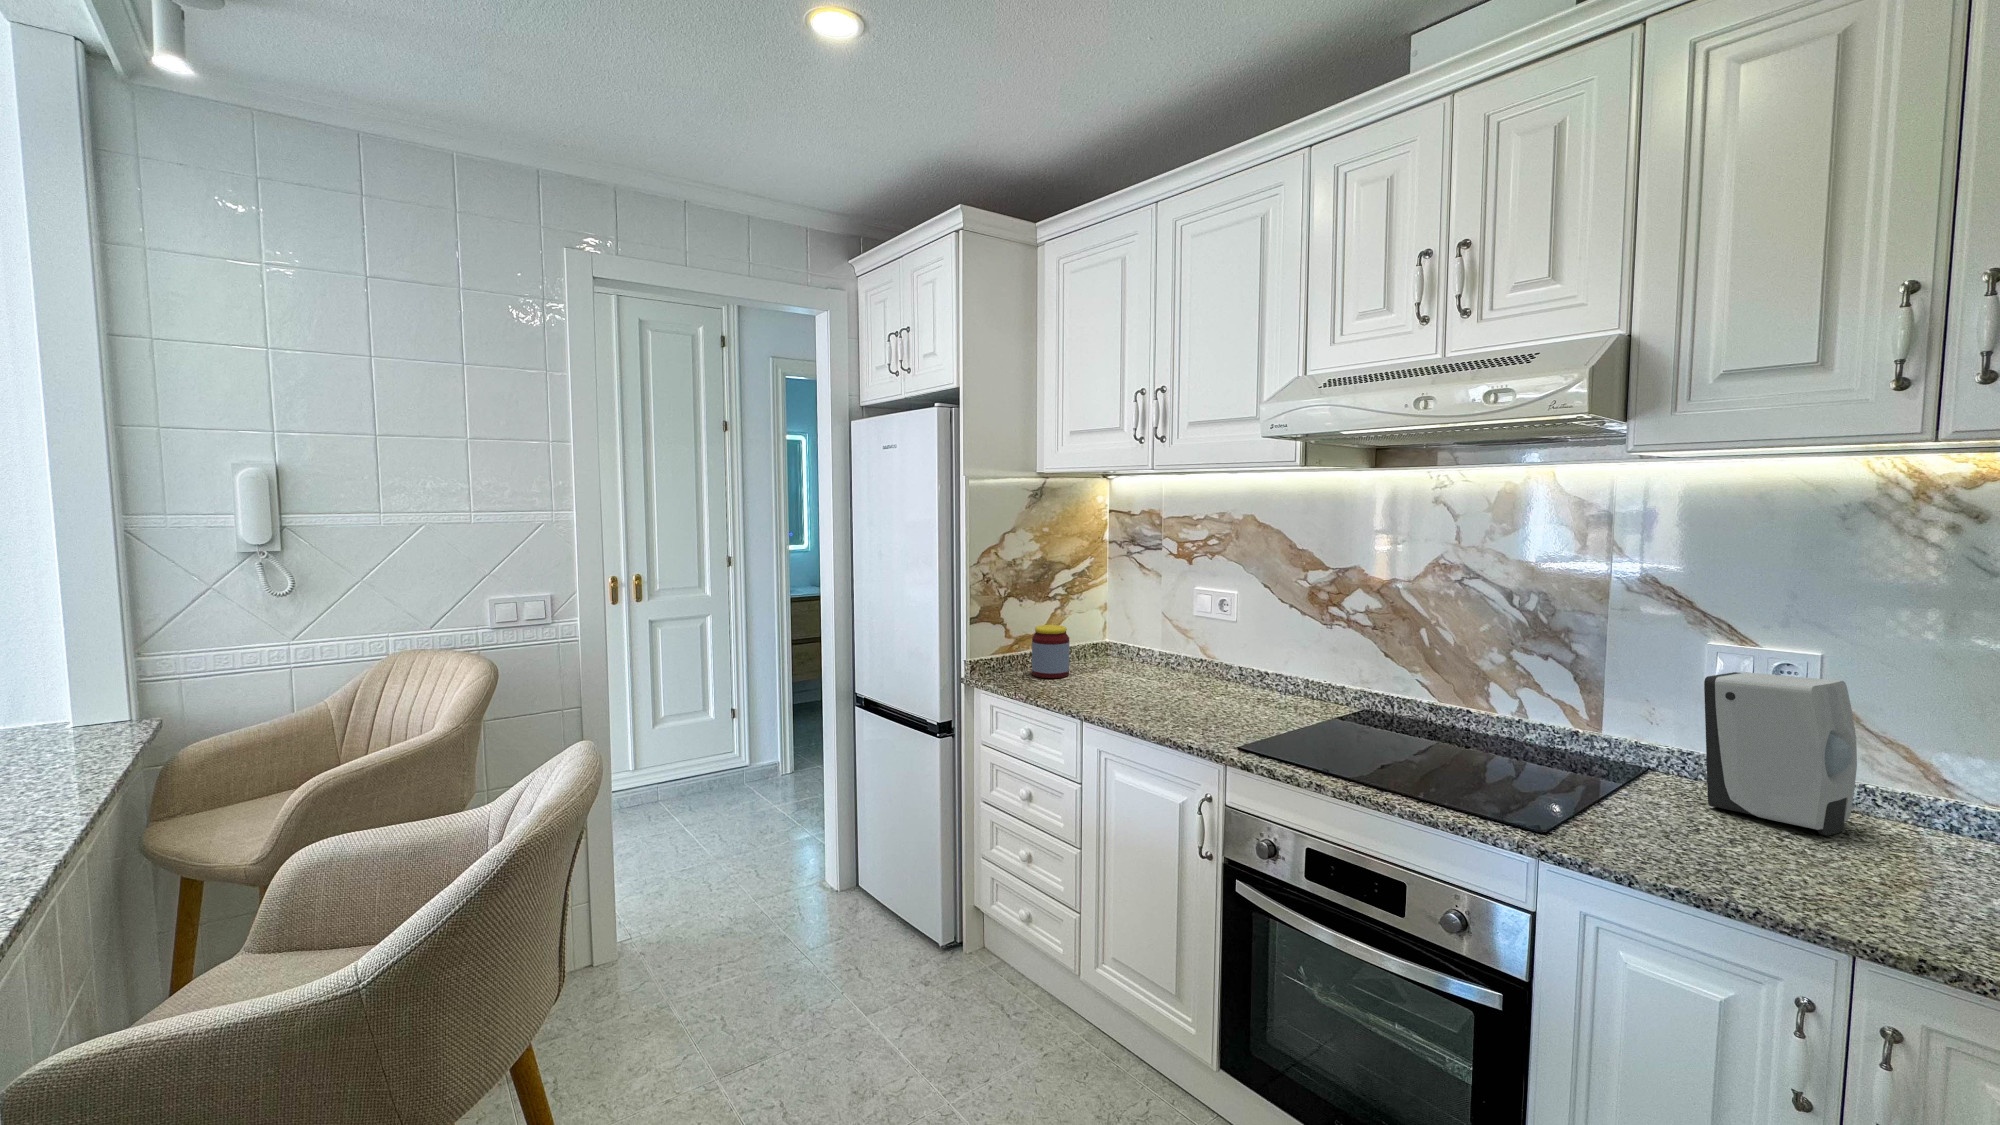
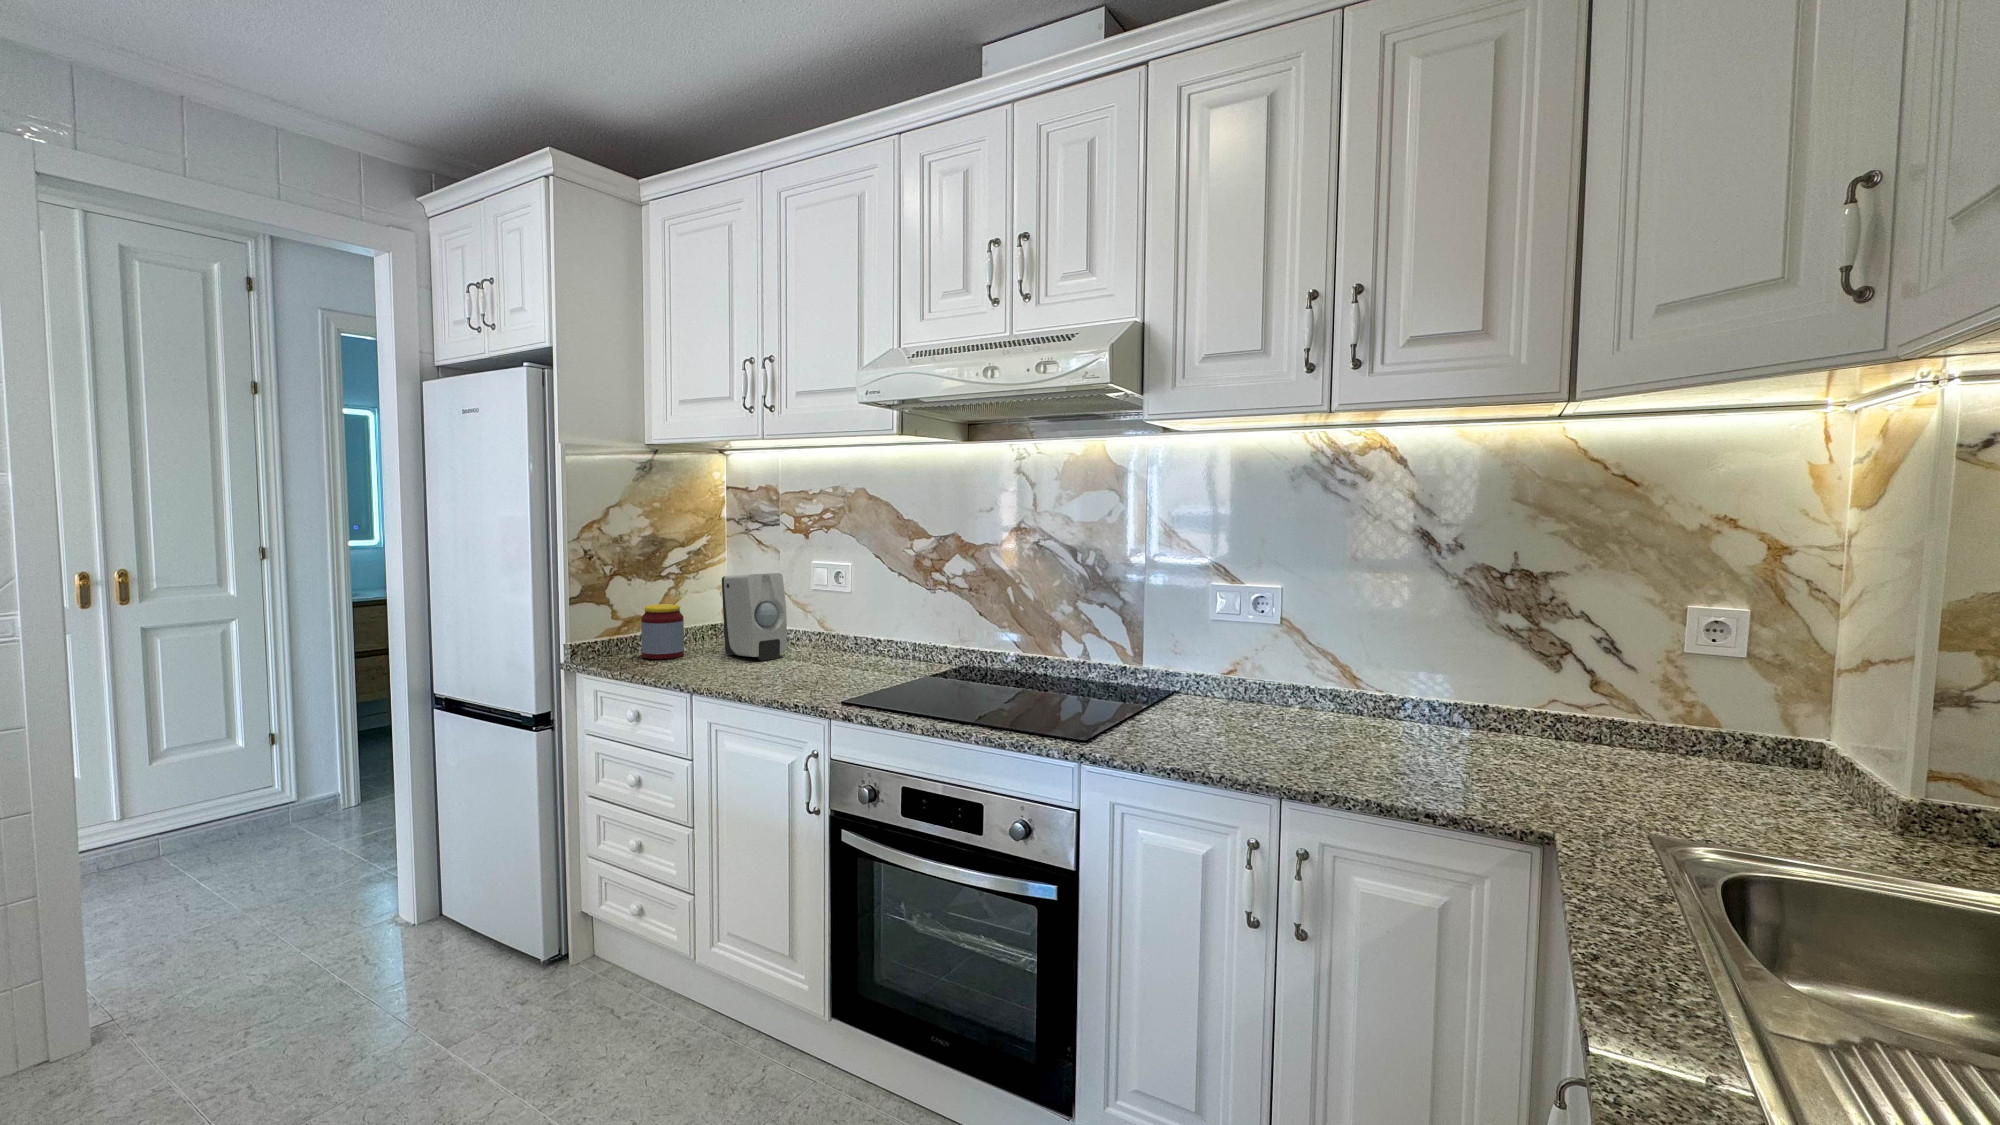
soap dispenser: present [1704,672,1857,836] -> present [722,573,787,660]

